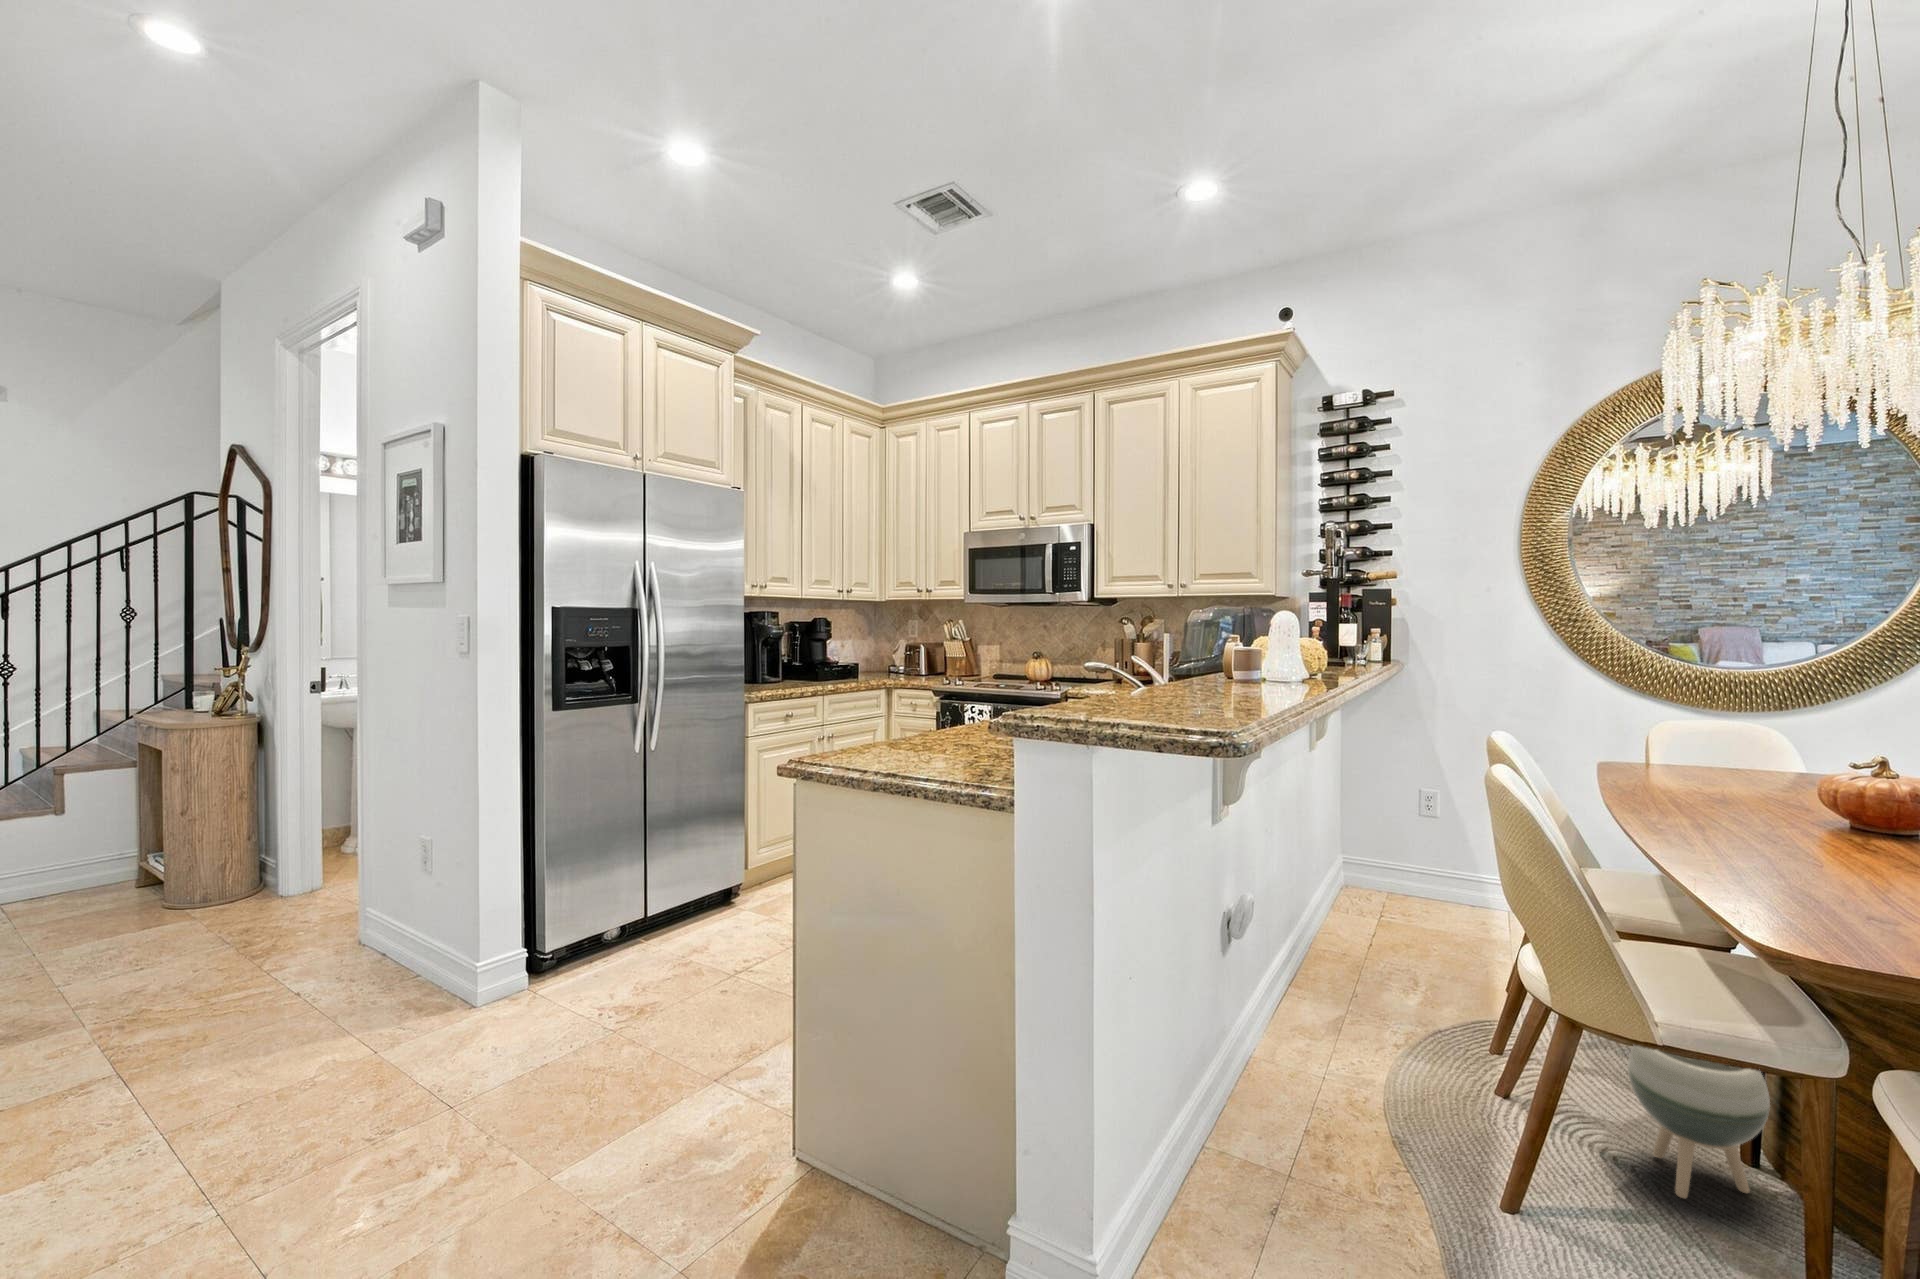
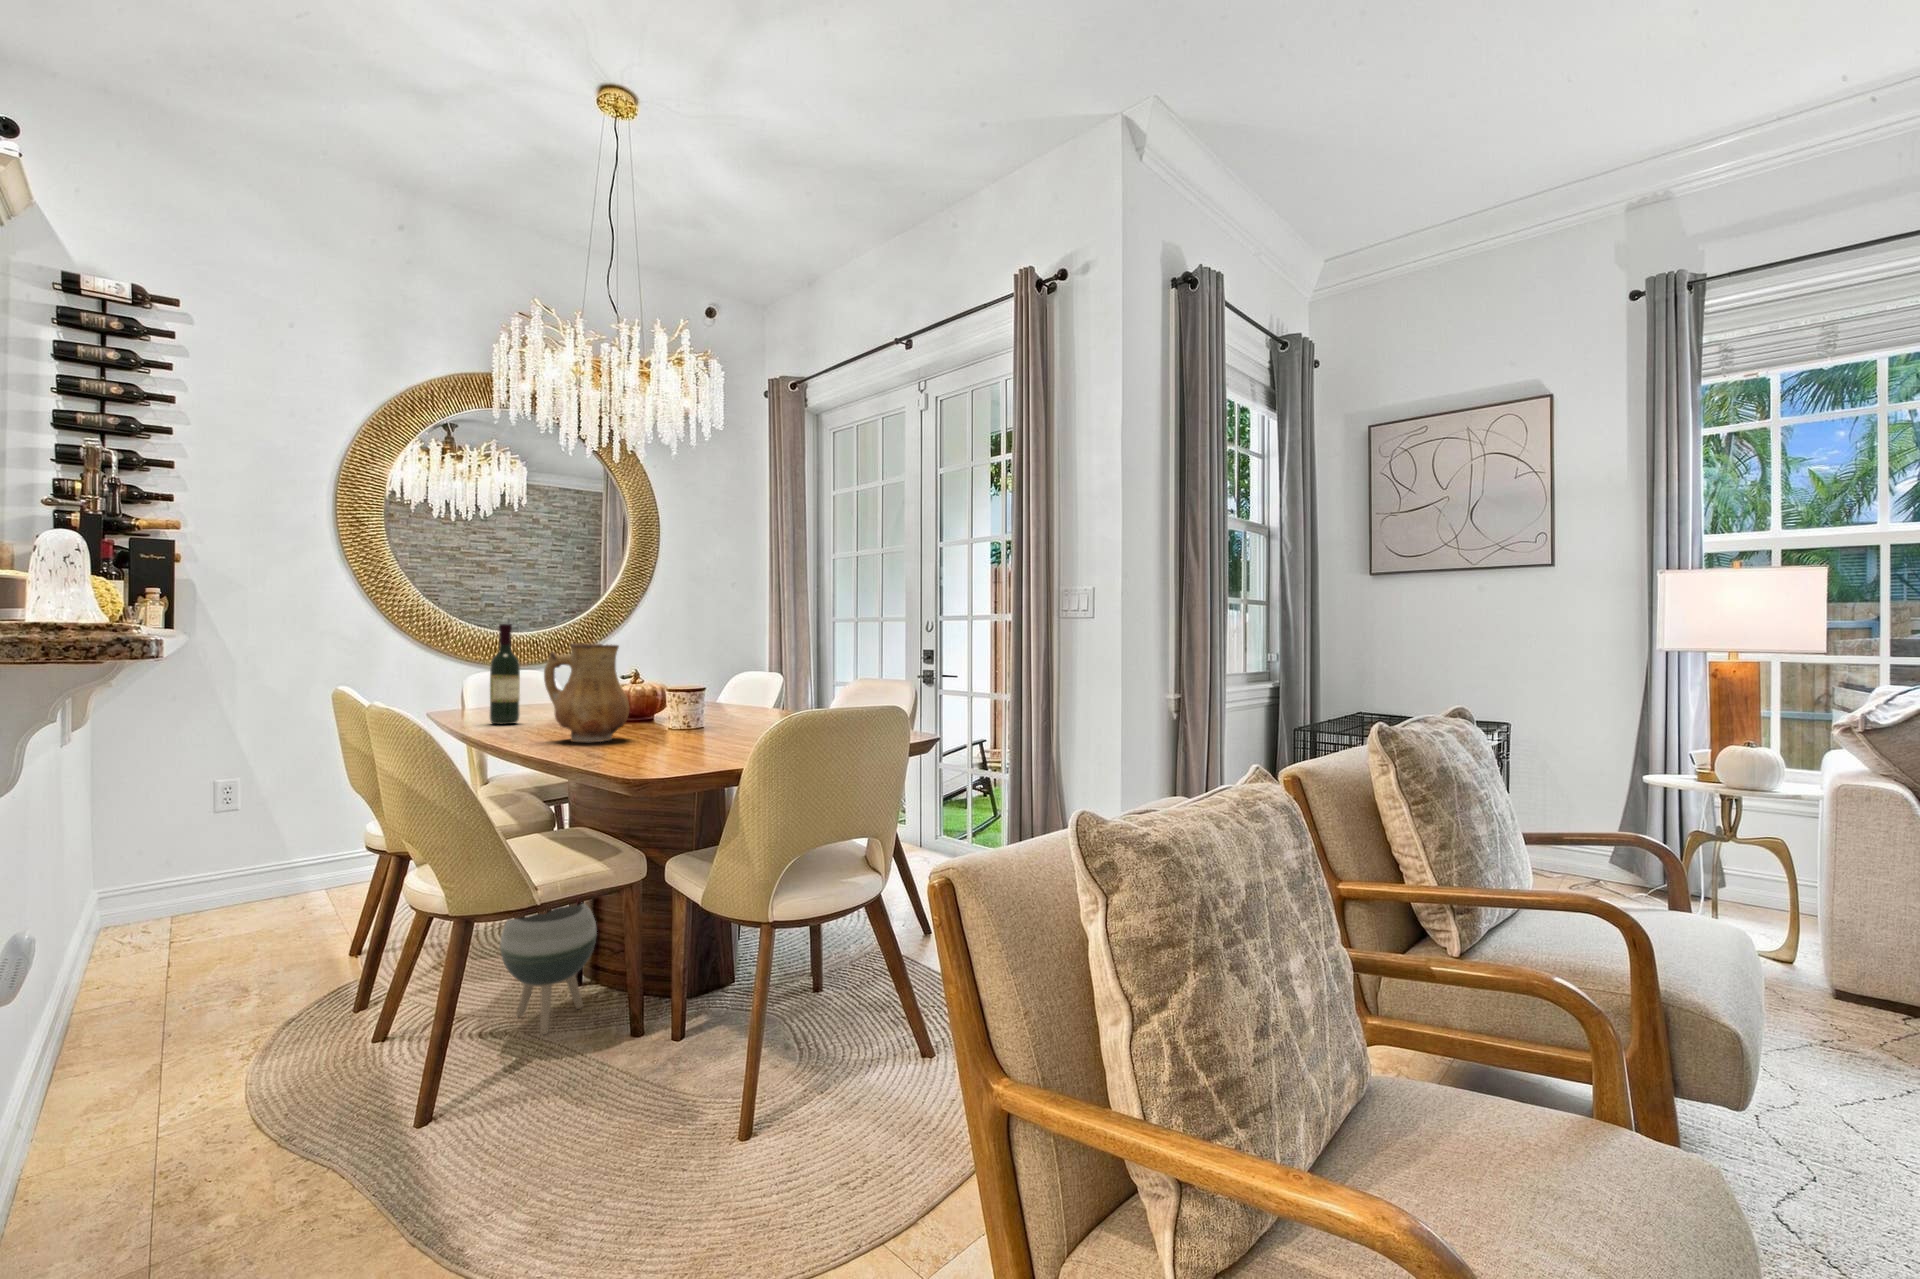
wine bottle: none [1646,680,1687,800] -> present [489,624,520,724]
ceramic pitcher: none [1689,723,1827,860] -> present [544,643,629,742]

